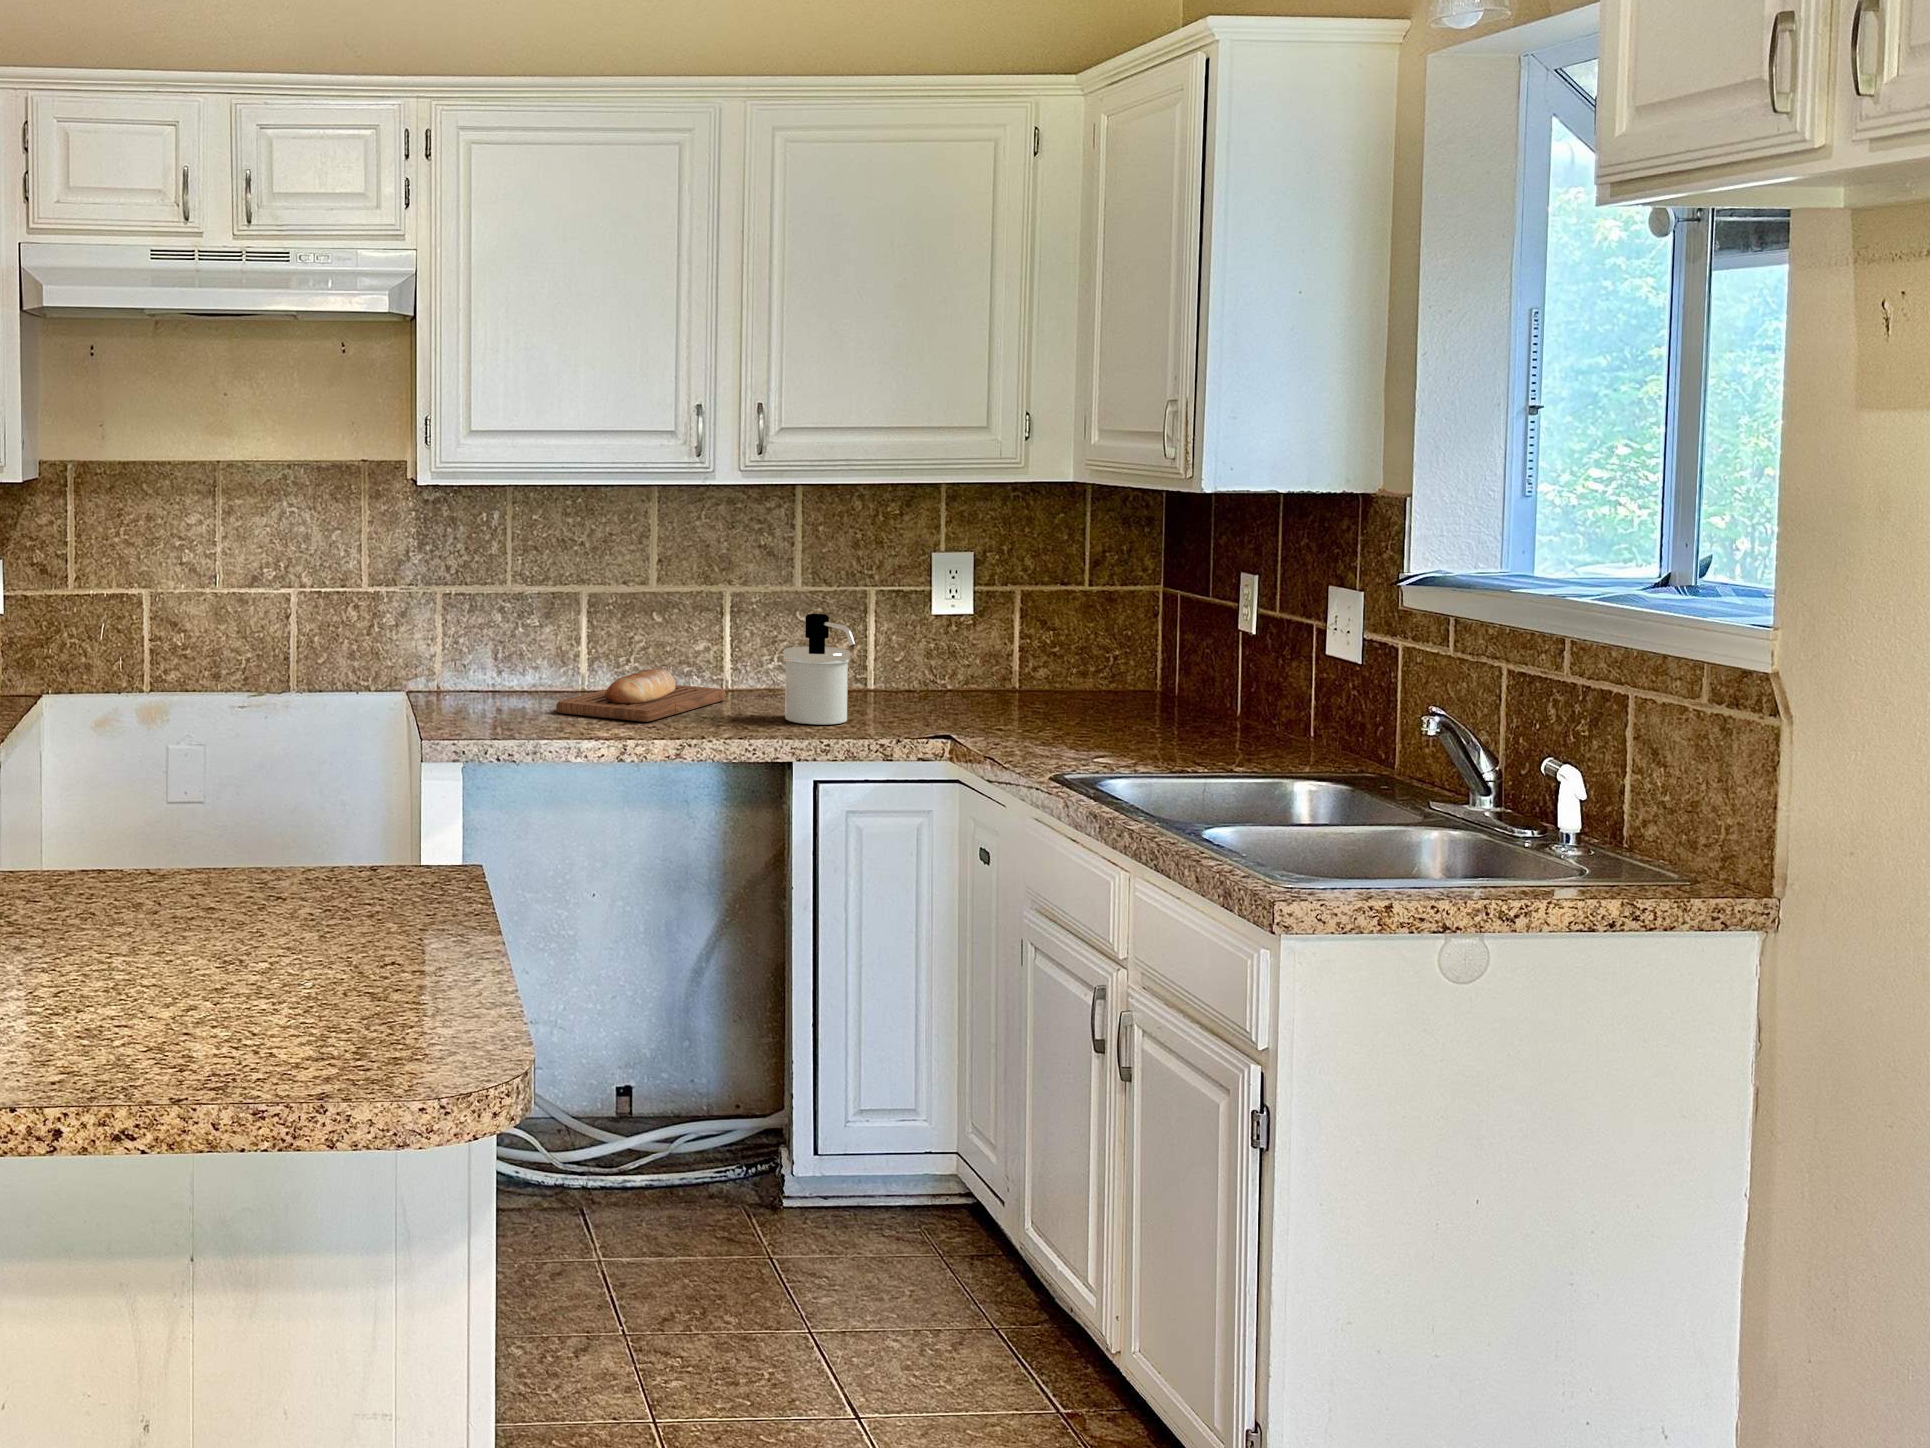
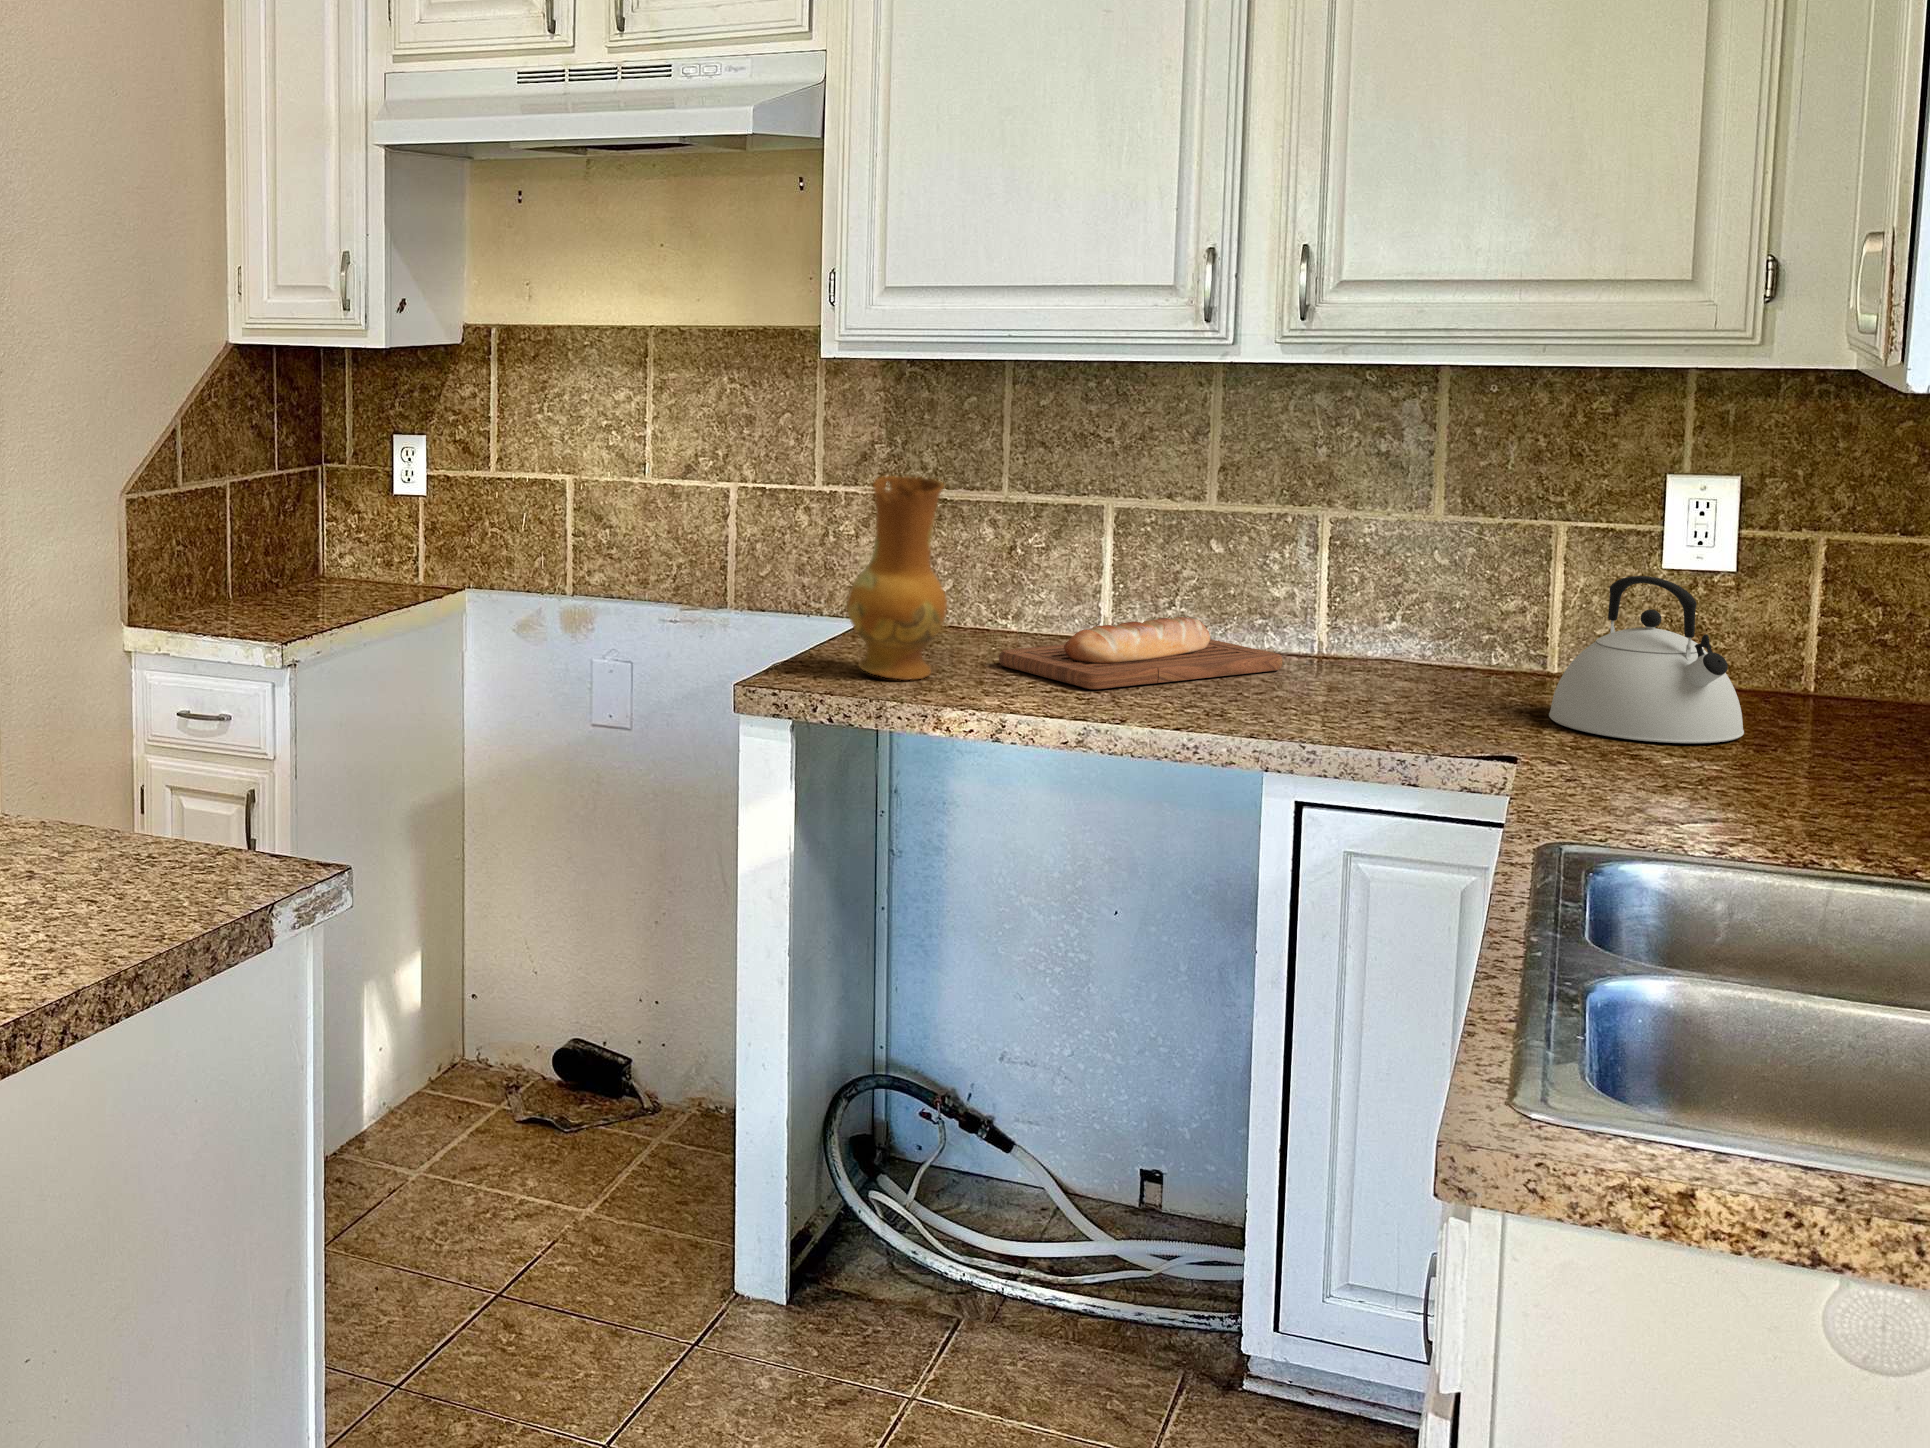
ceramic jug: none [469,572,544,728] -> present [847,476,947,680]
soap dispenser: present [783,614,855,725] -> none [1308,557,1413,721]
kettle: none [911,616,1024,720] -> present [1549,576,1744,743]

